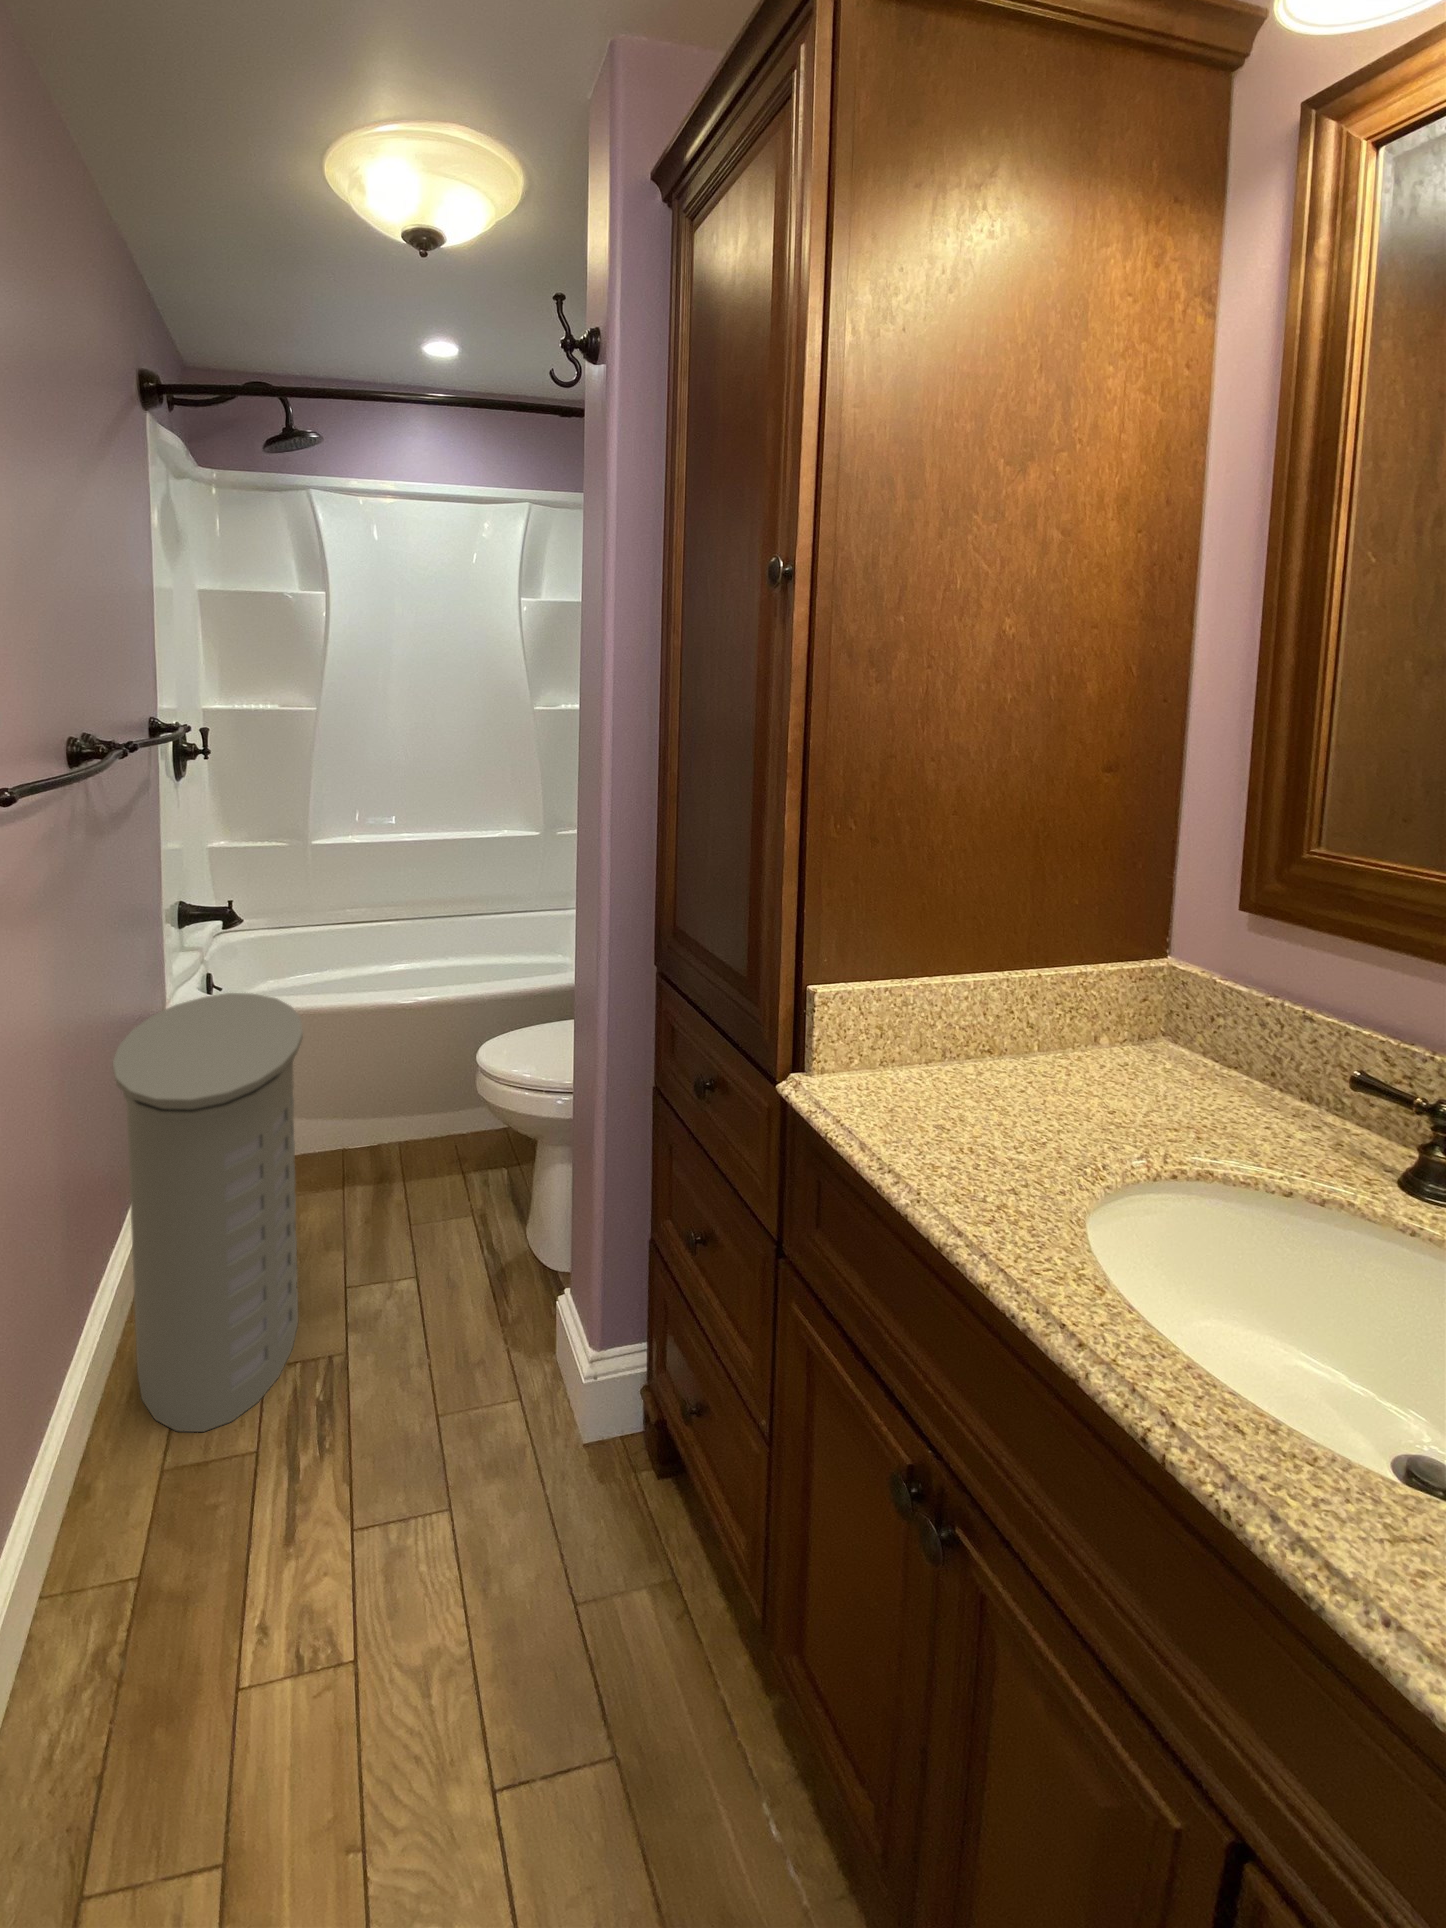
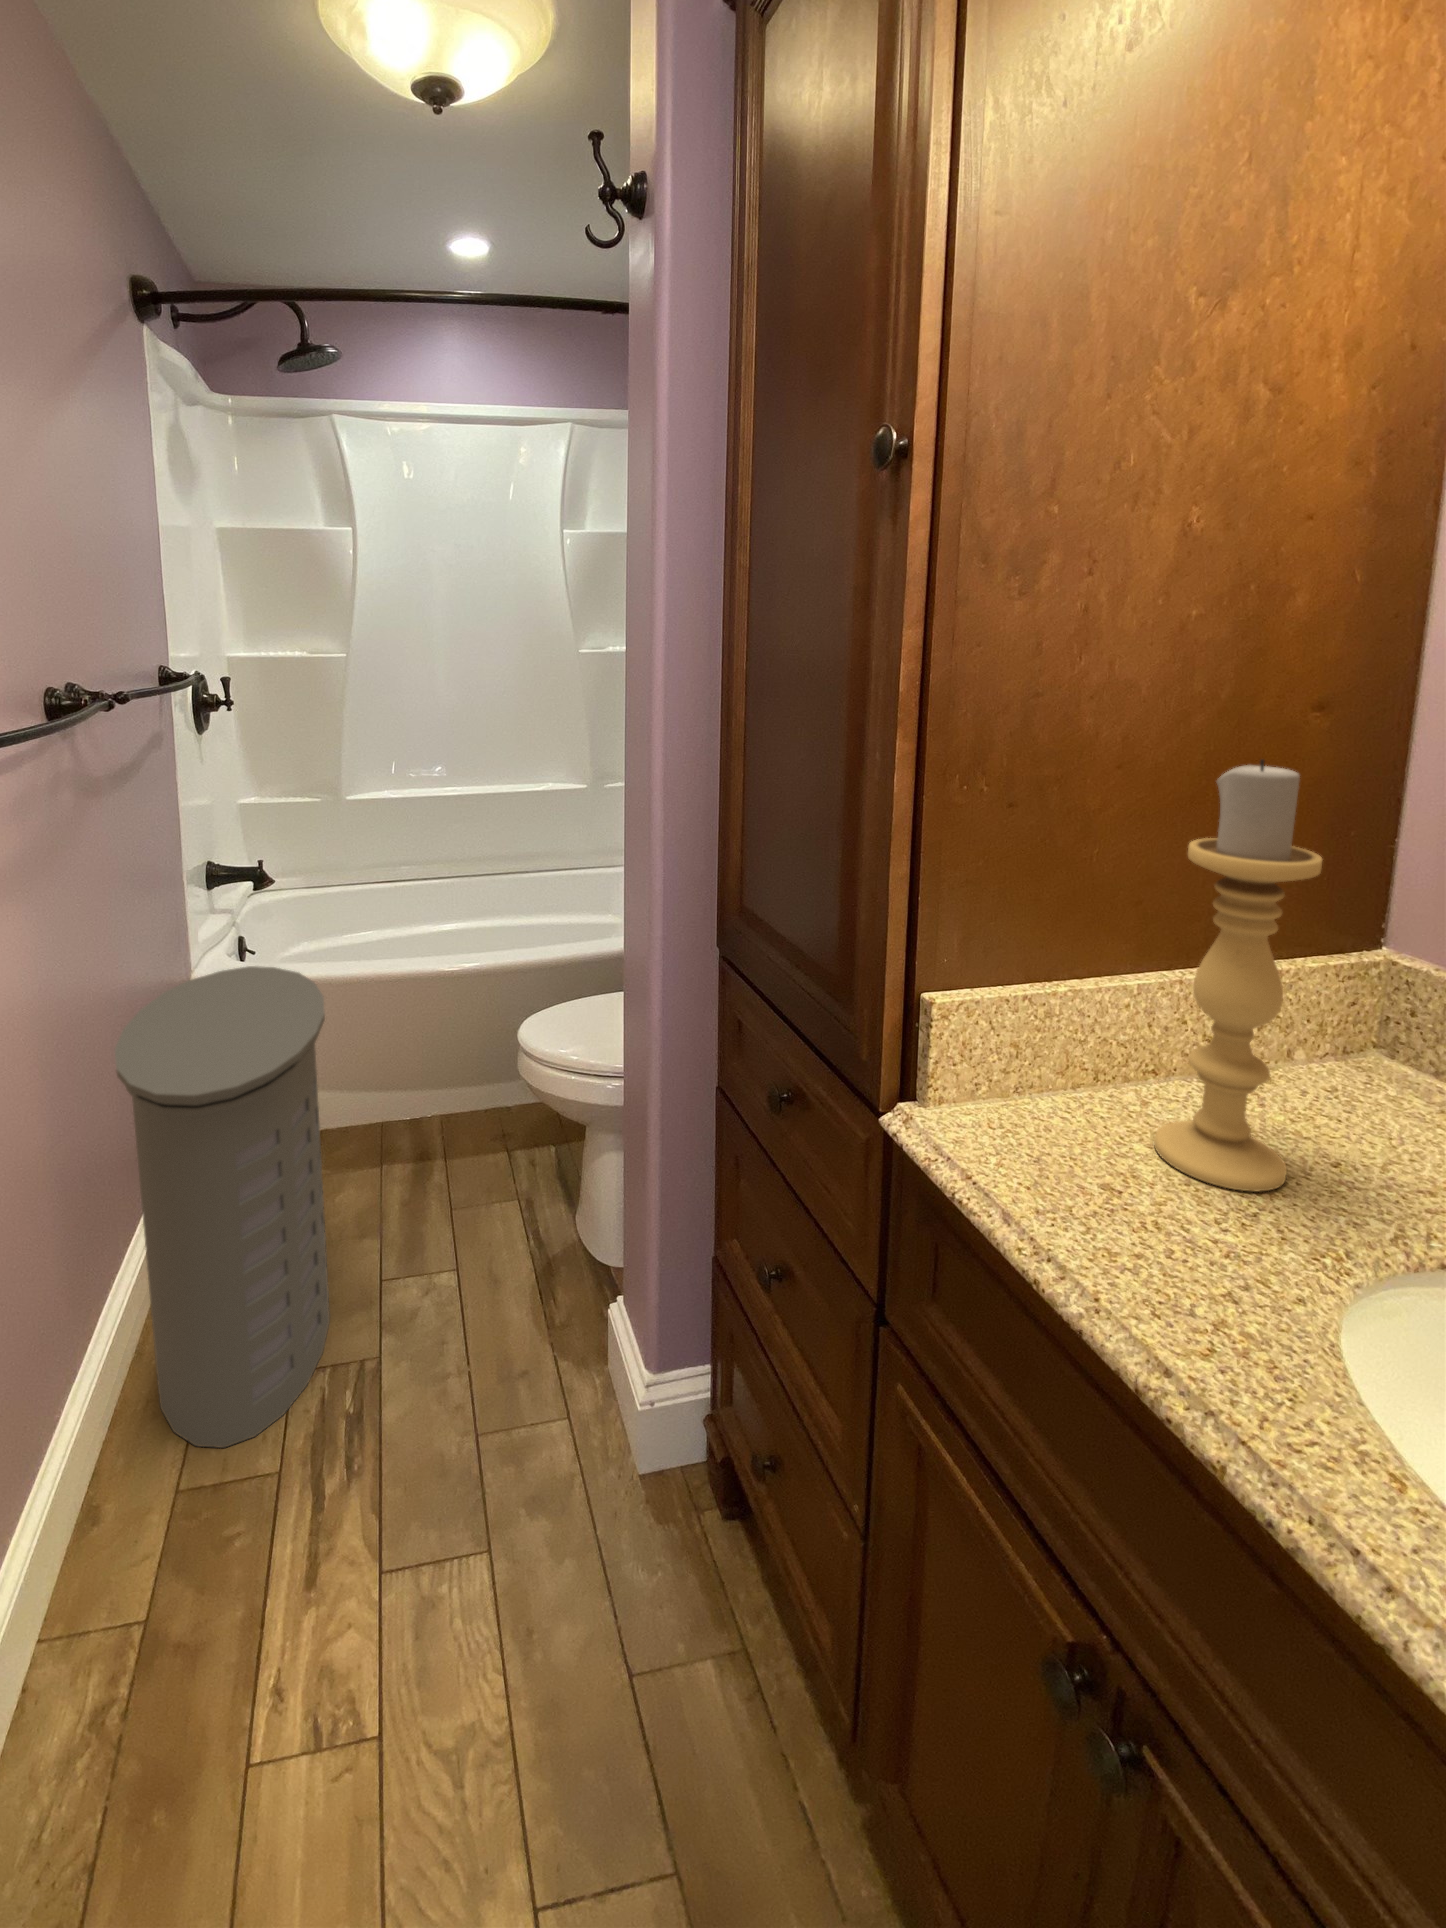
candle holder: none [981,803,1088,1129] -> present [1154,759,1322,1192]

